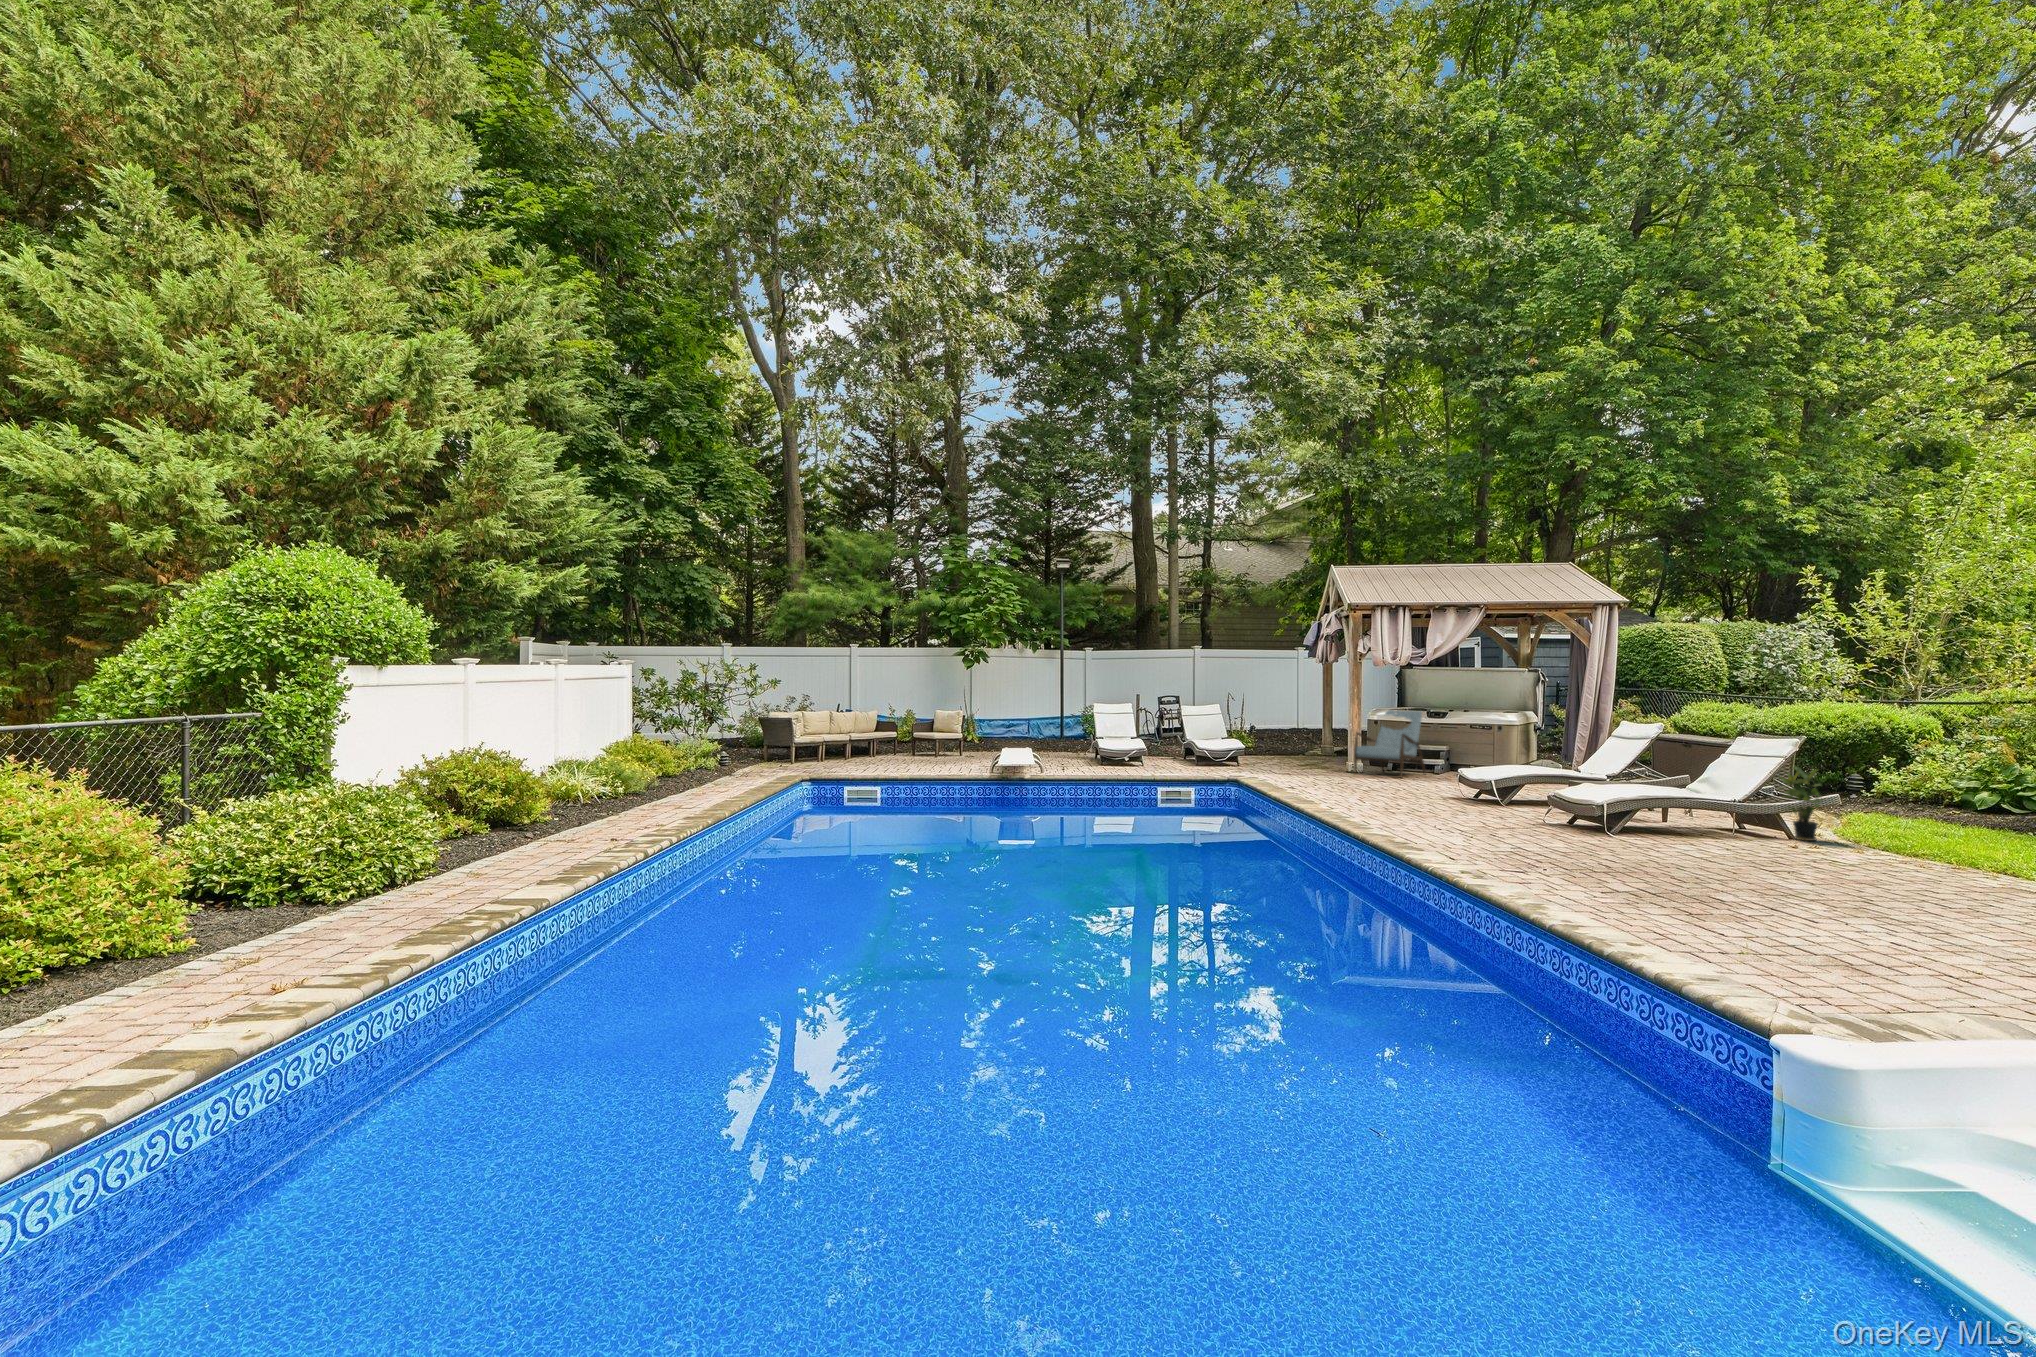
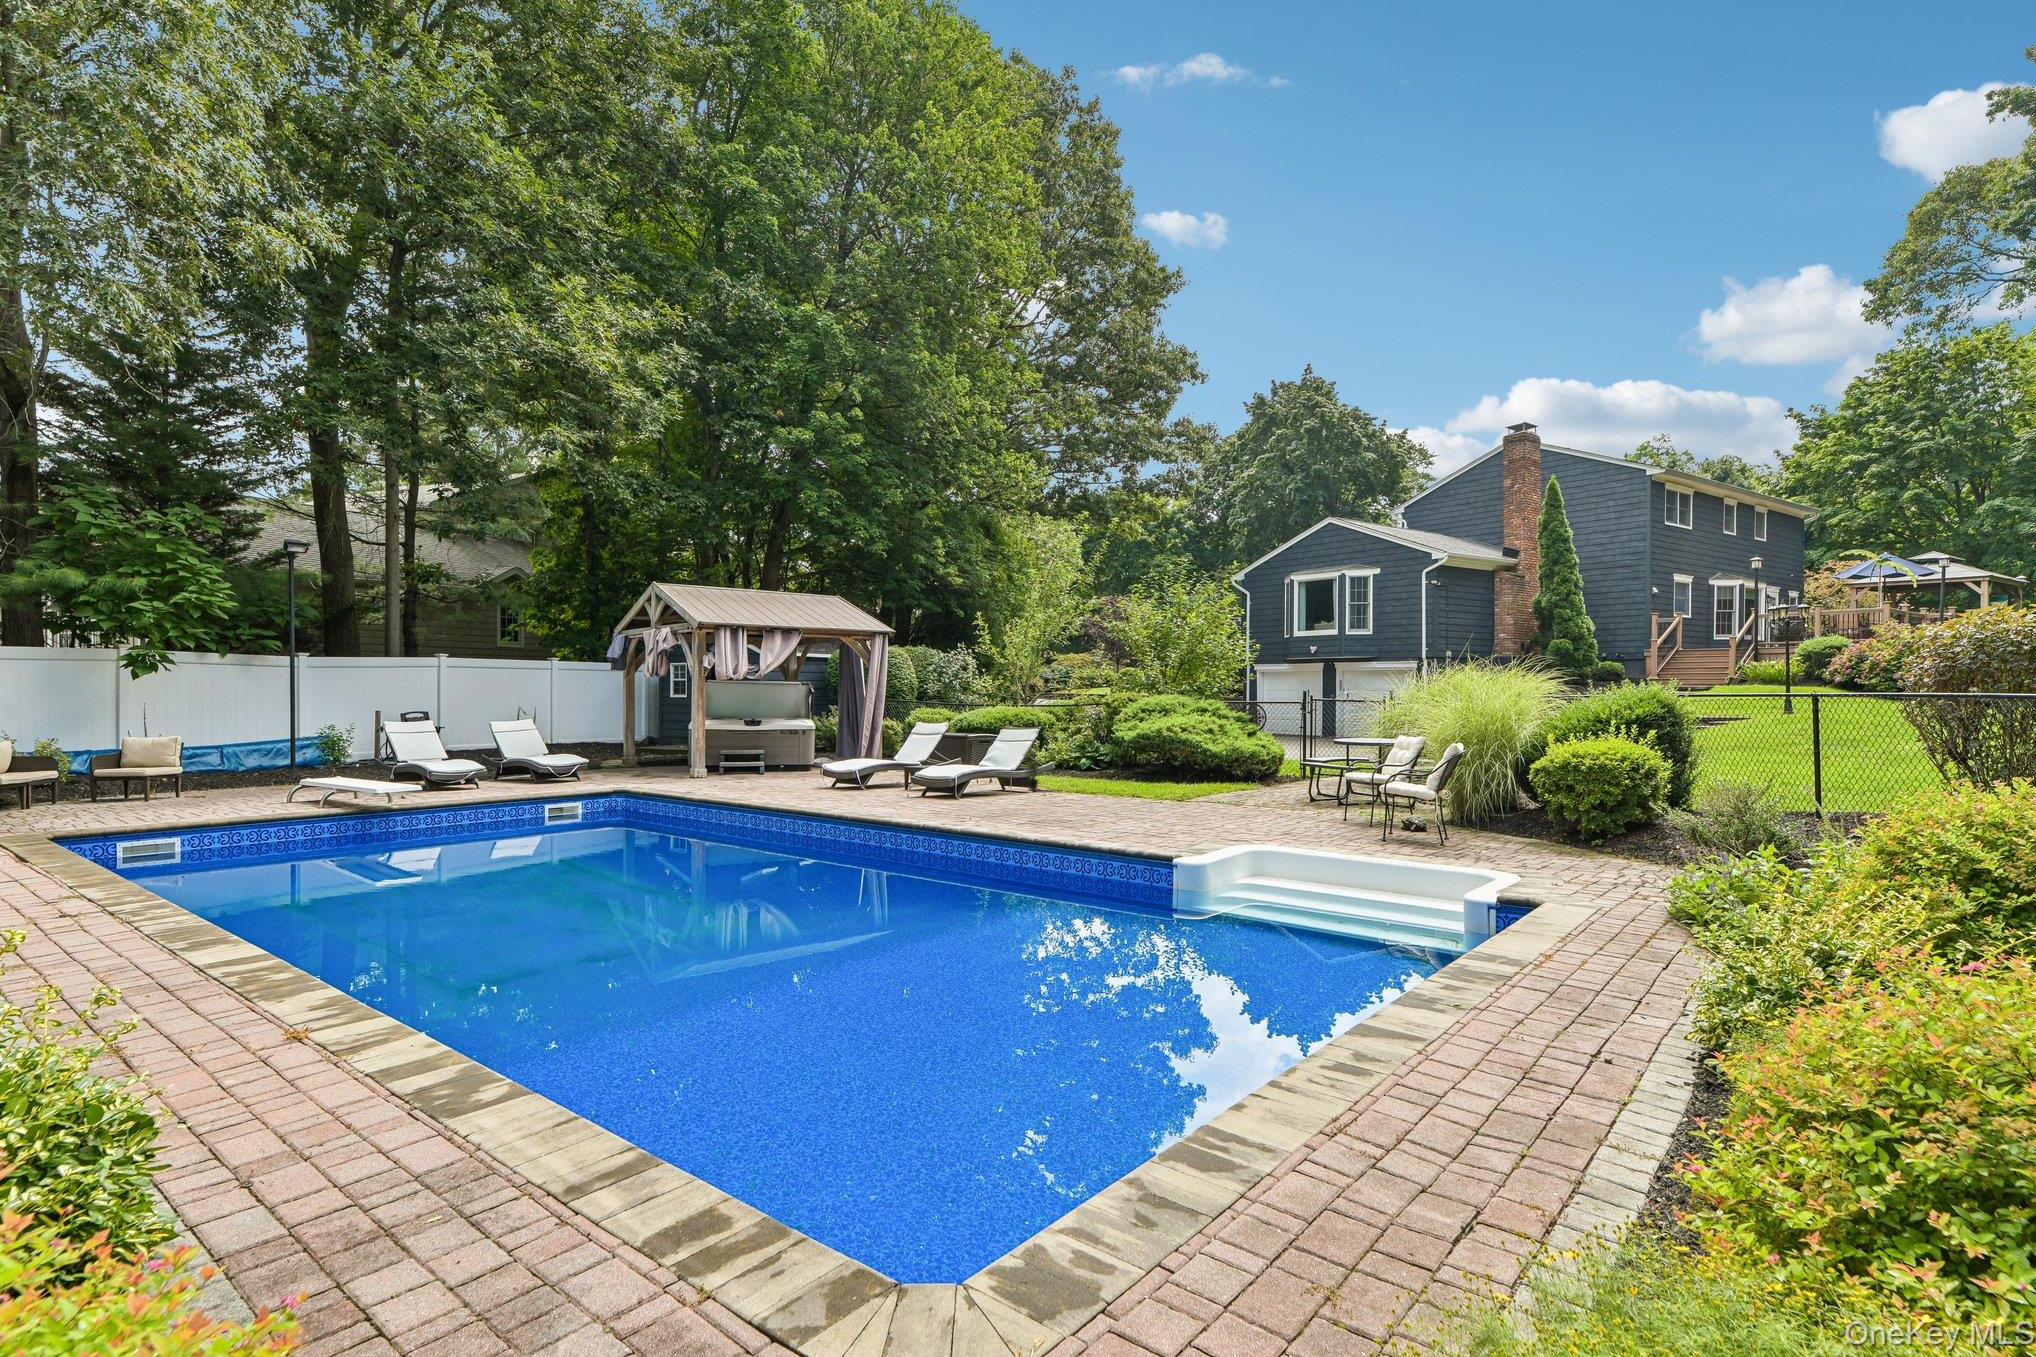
armchair: present [1354,710,1425,778] -> none [699,718,752,777]

